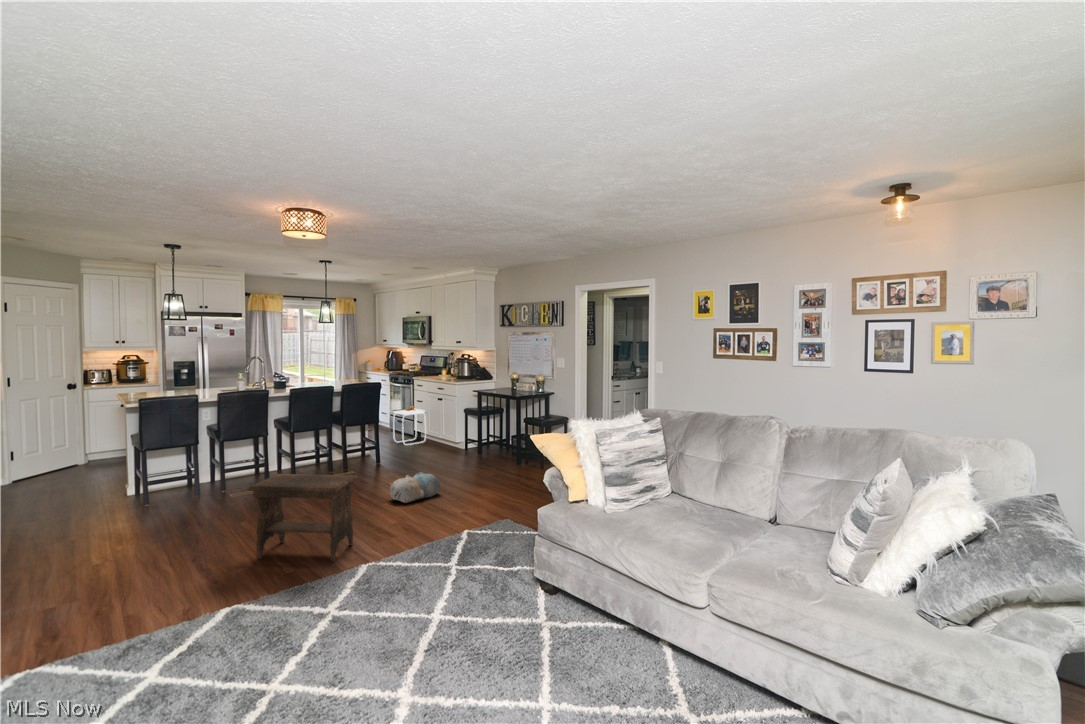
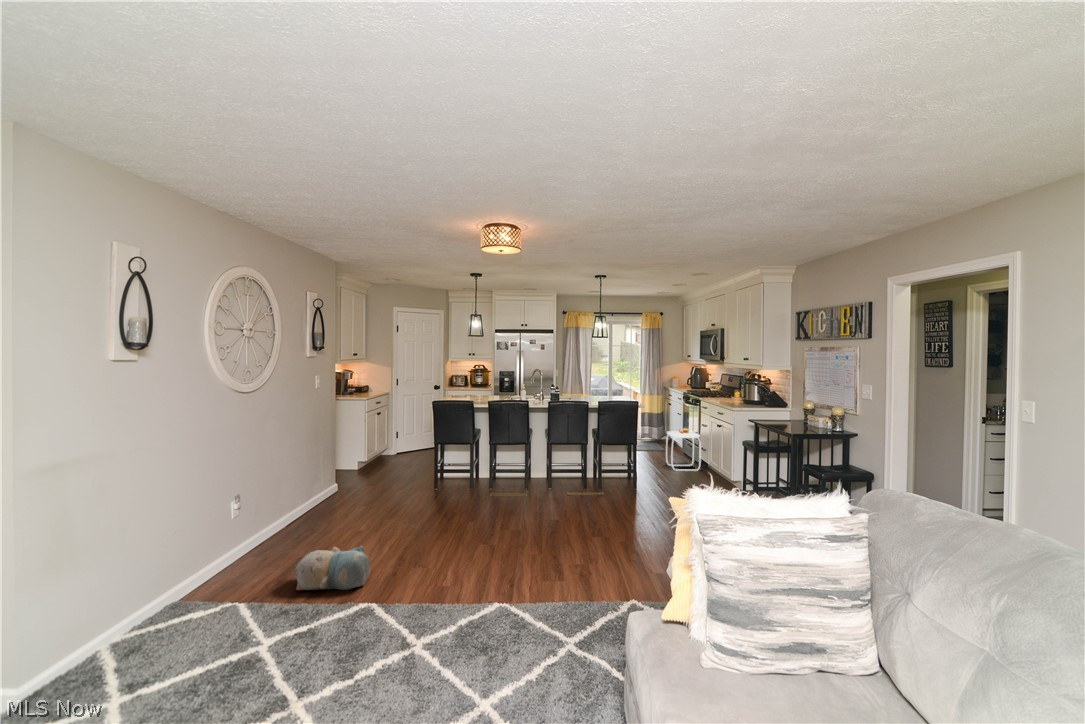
plush toy: present [390,472,440,503] -> present [295,546,370,590]
footstool: present [247,474,358,561] -> none [431,479,517,581]

